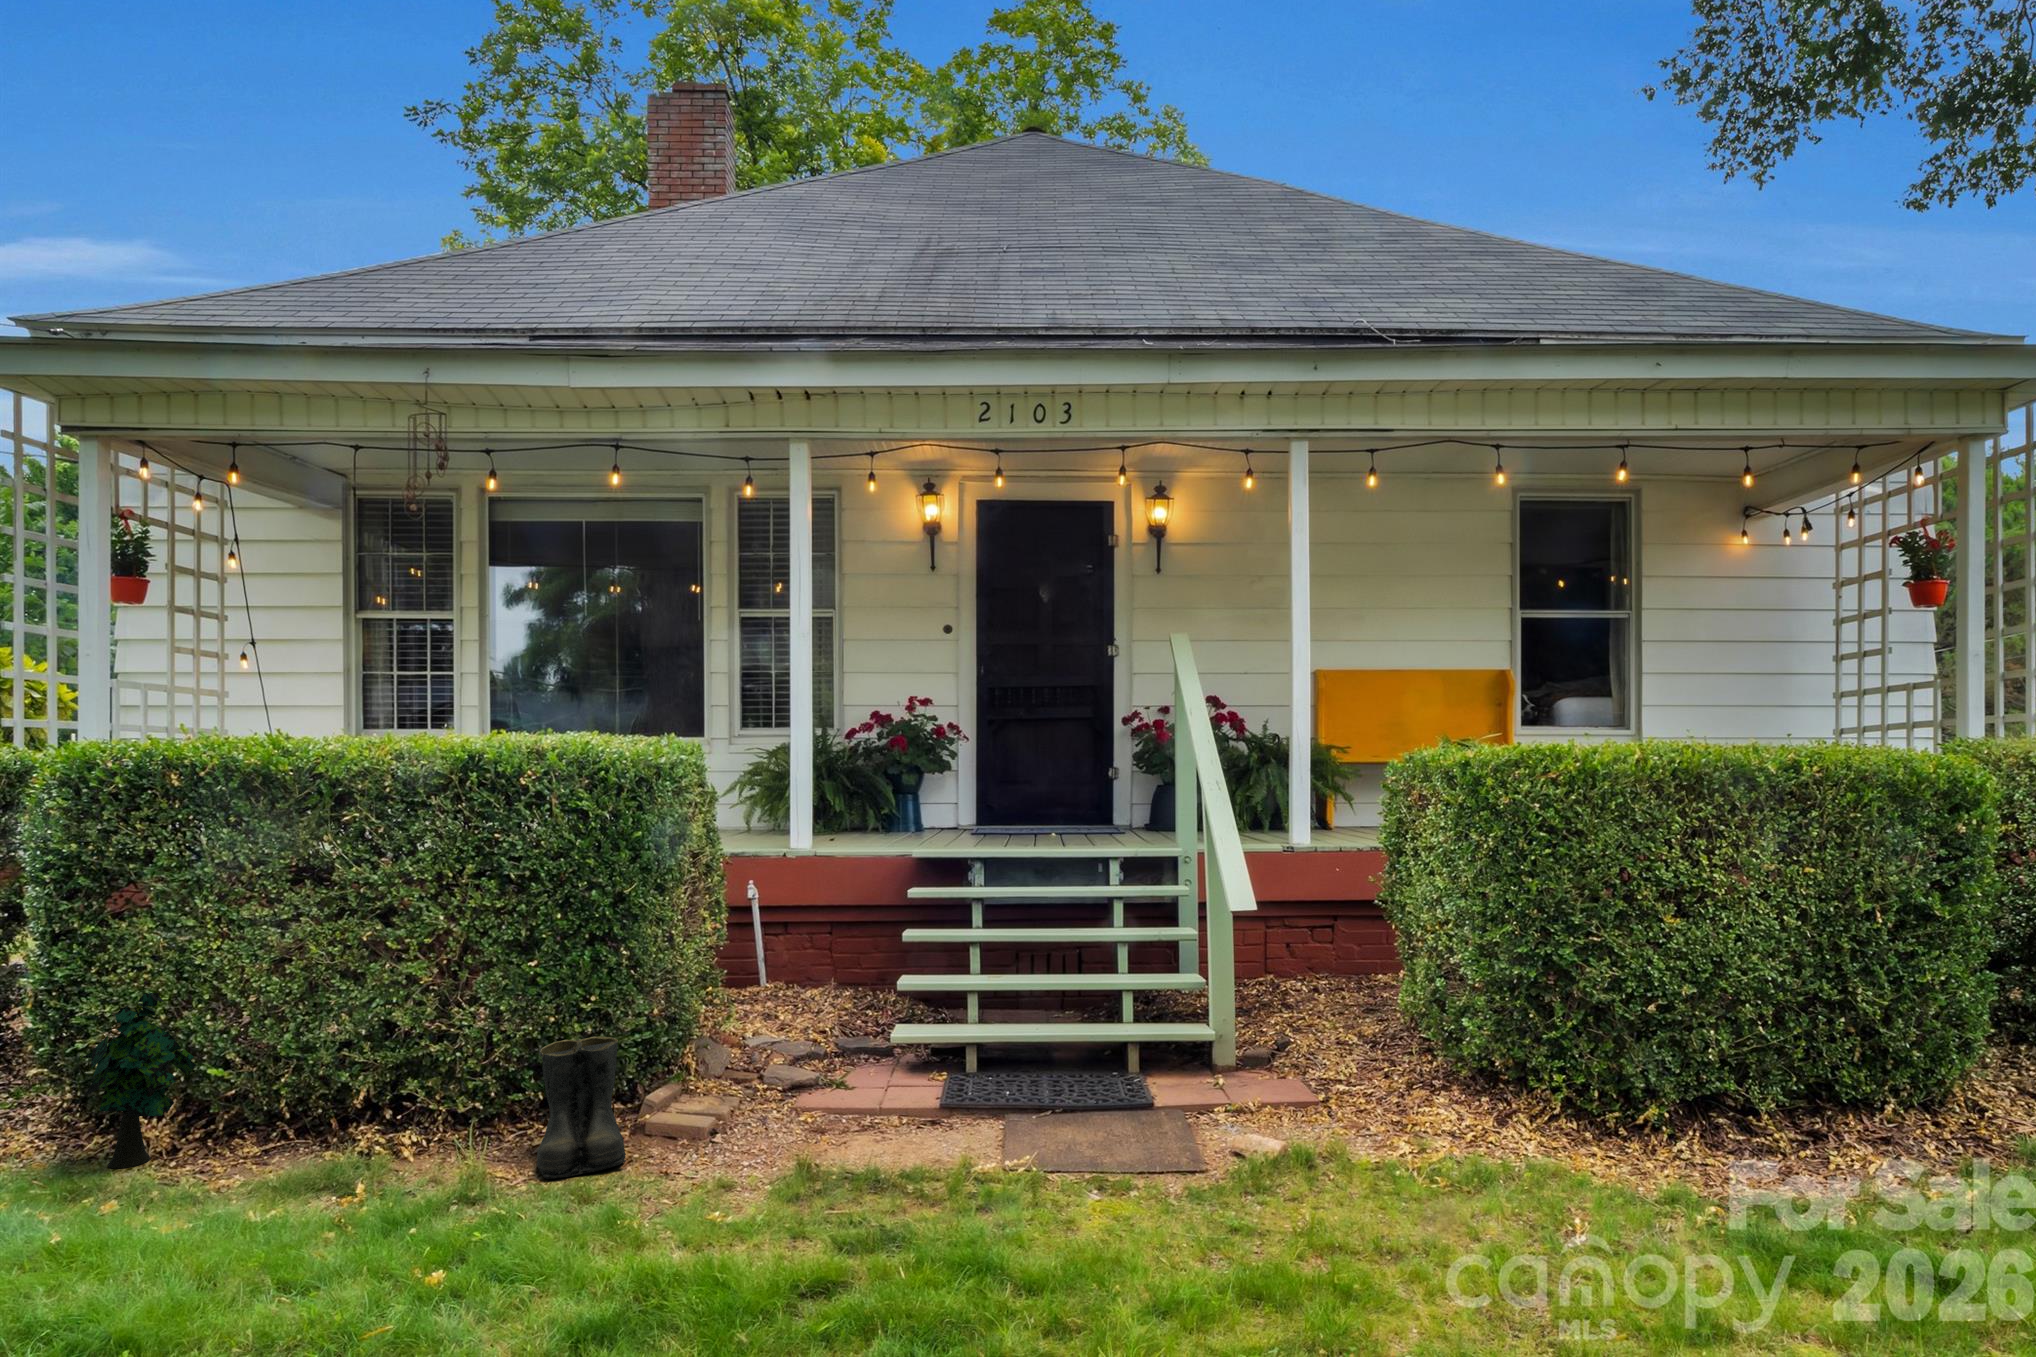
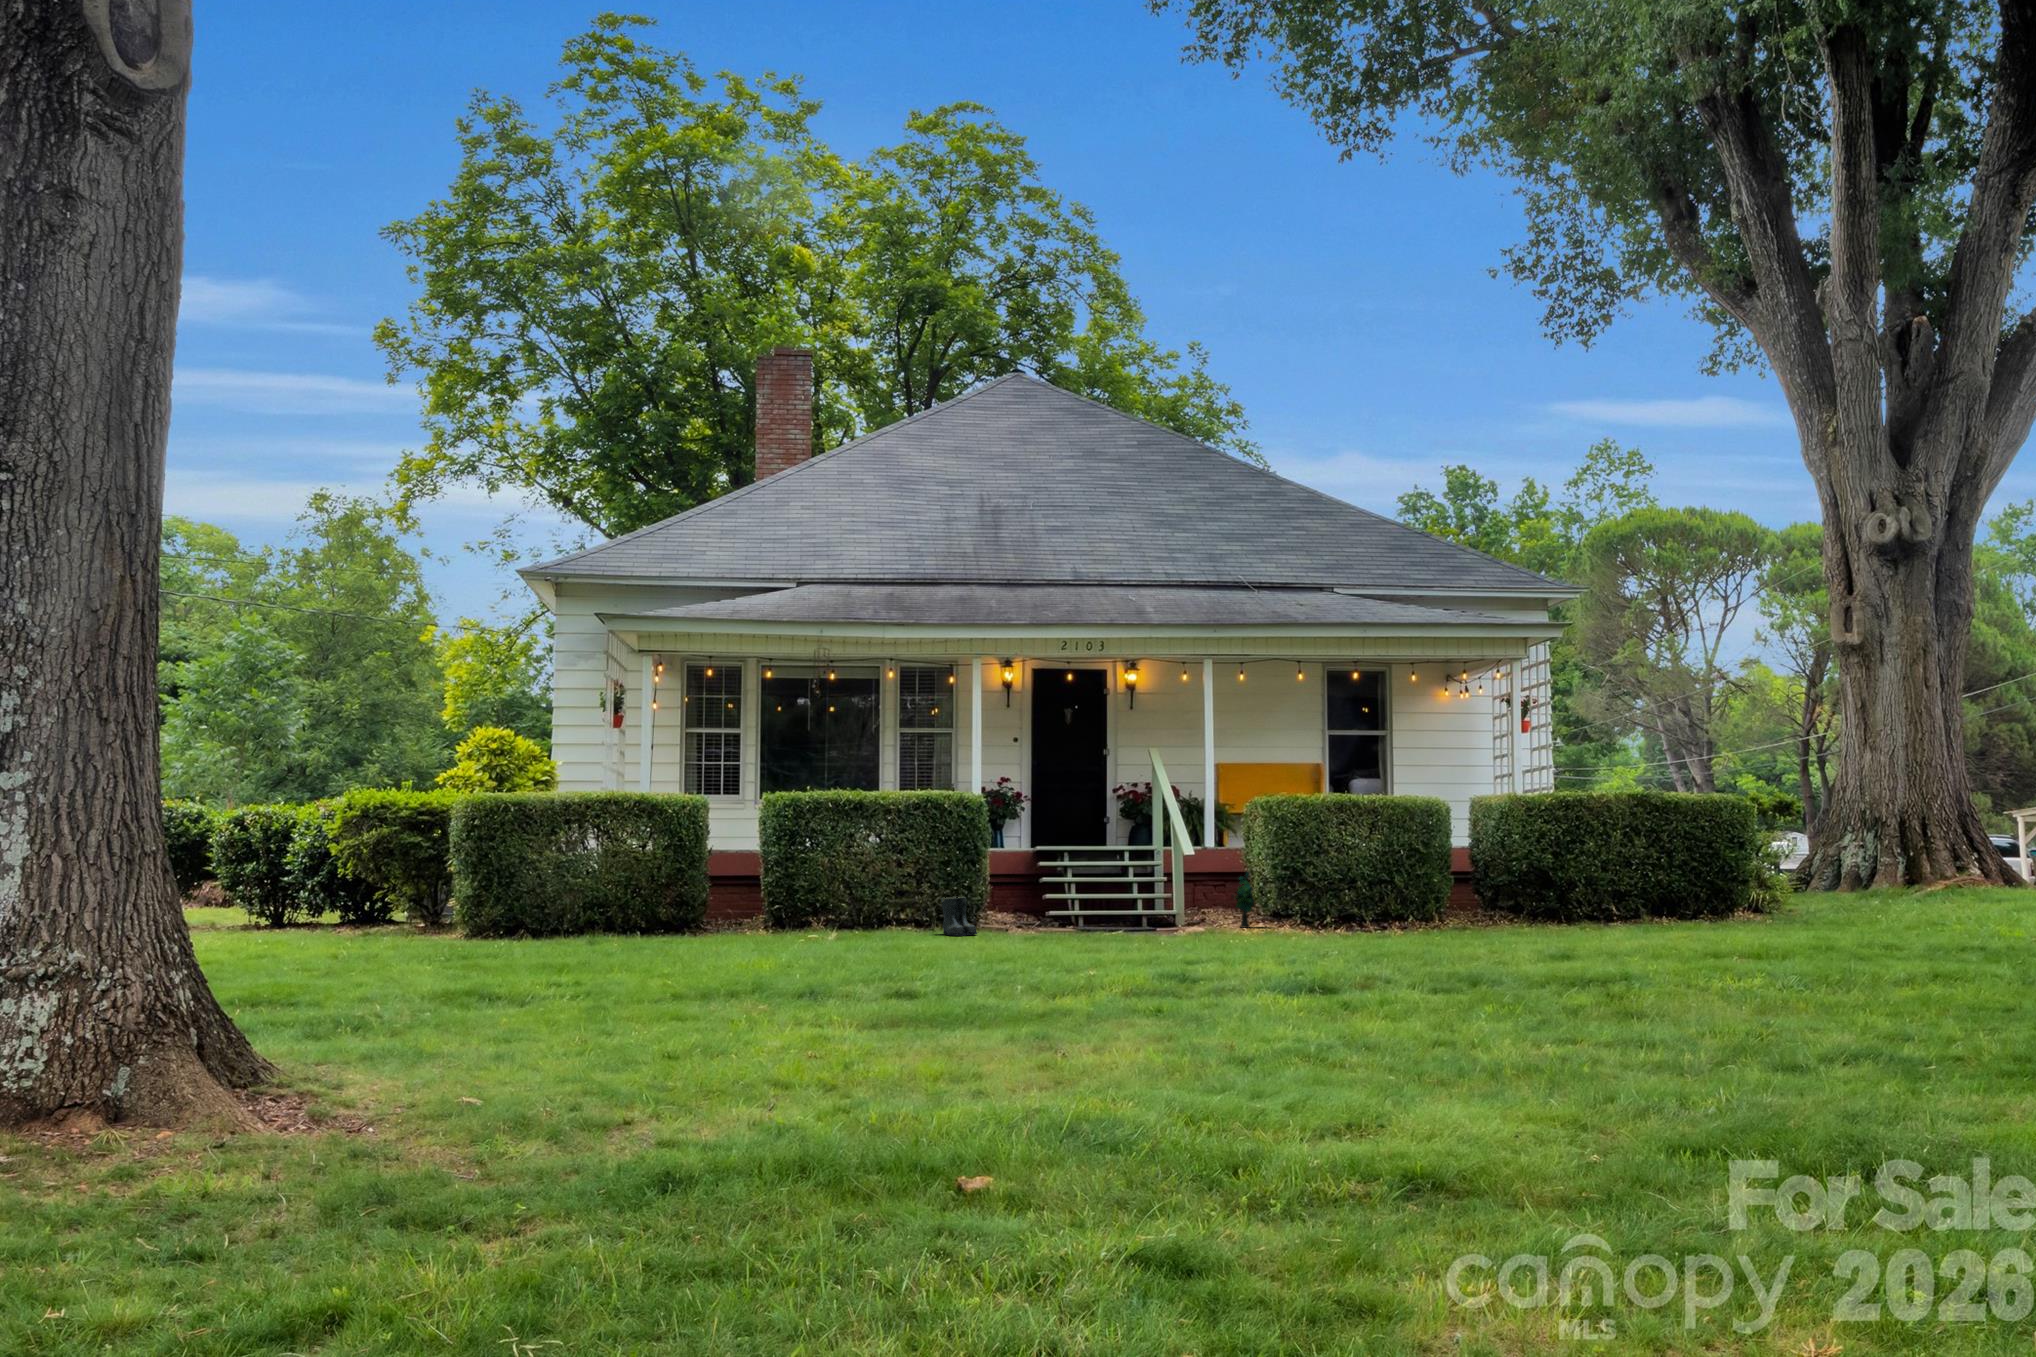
decorative plant: present [82,992,196,1168] -> present [1234,872,1255,928]

